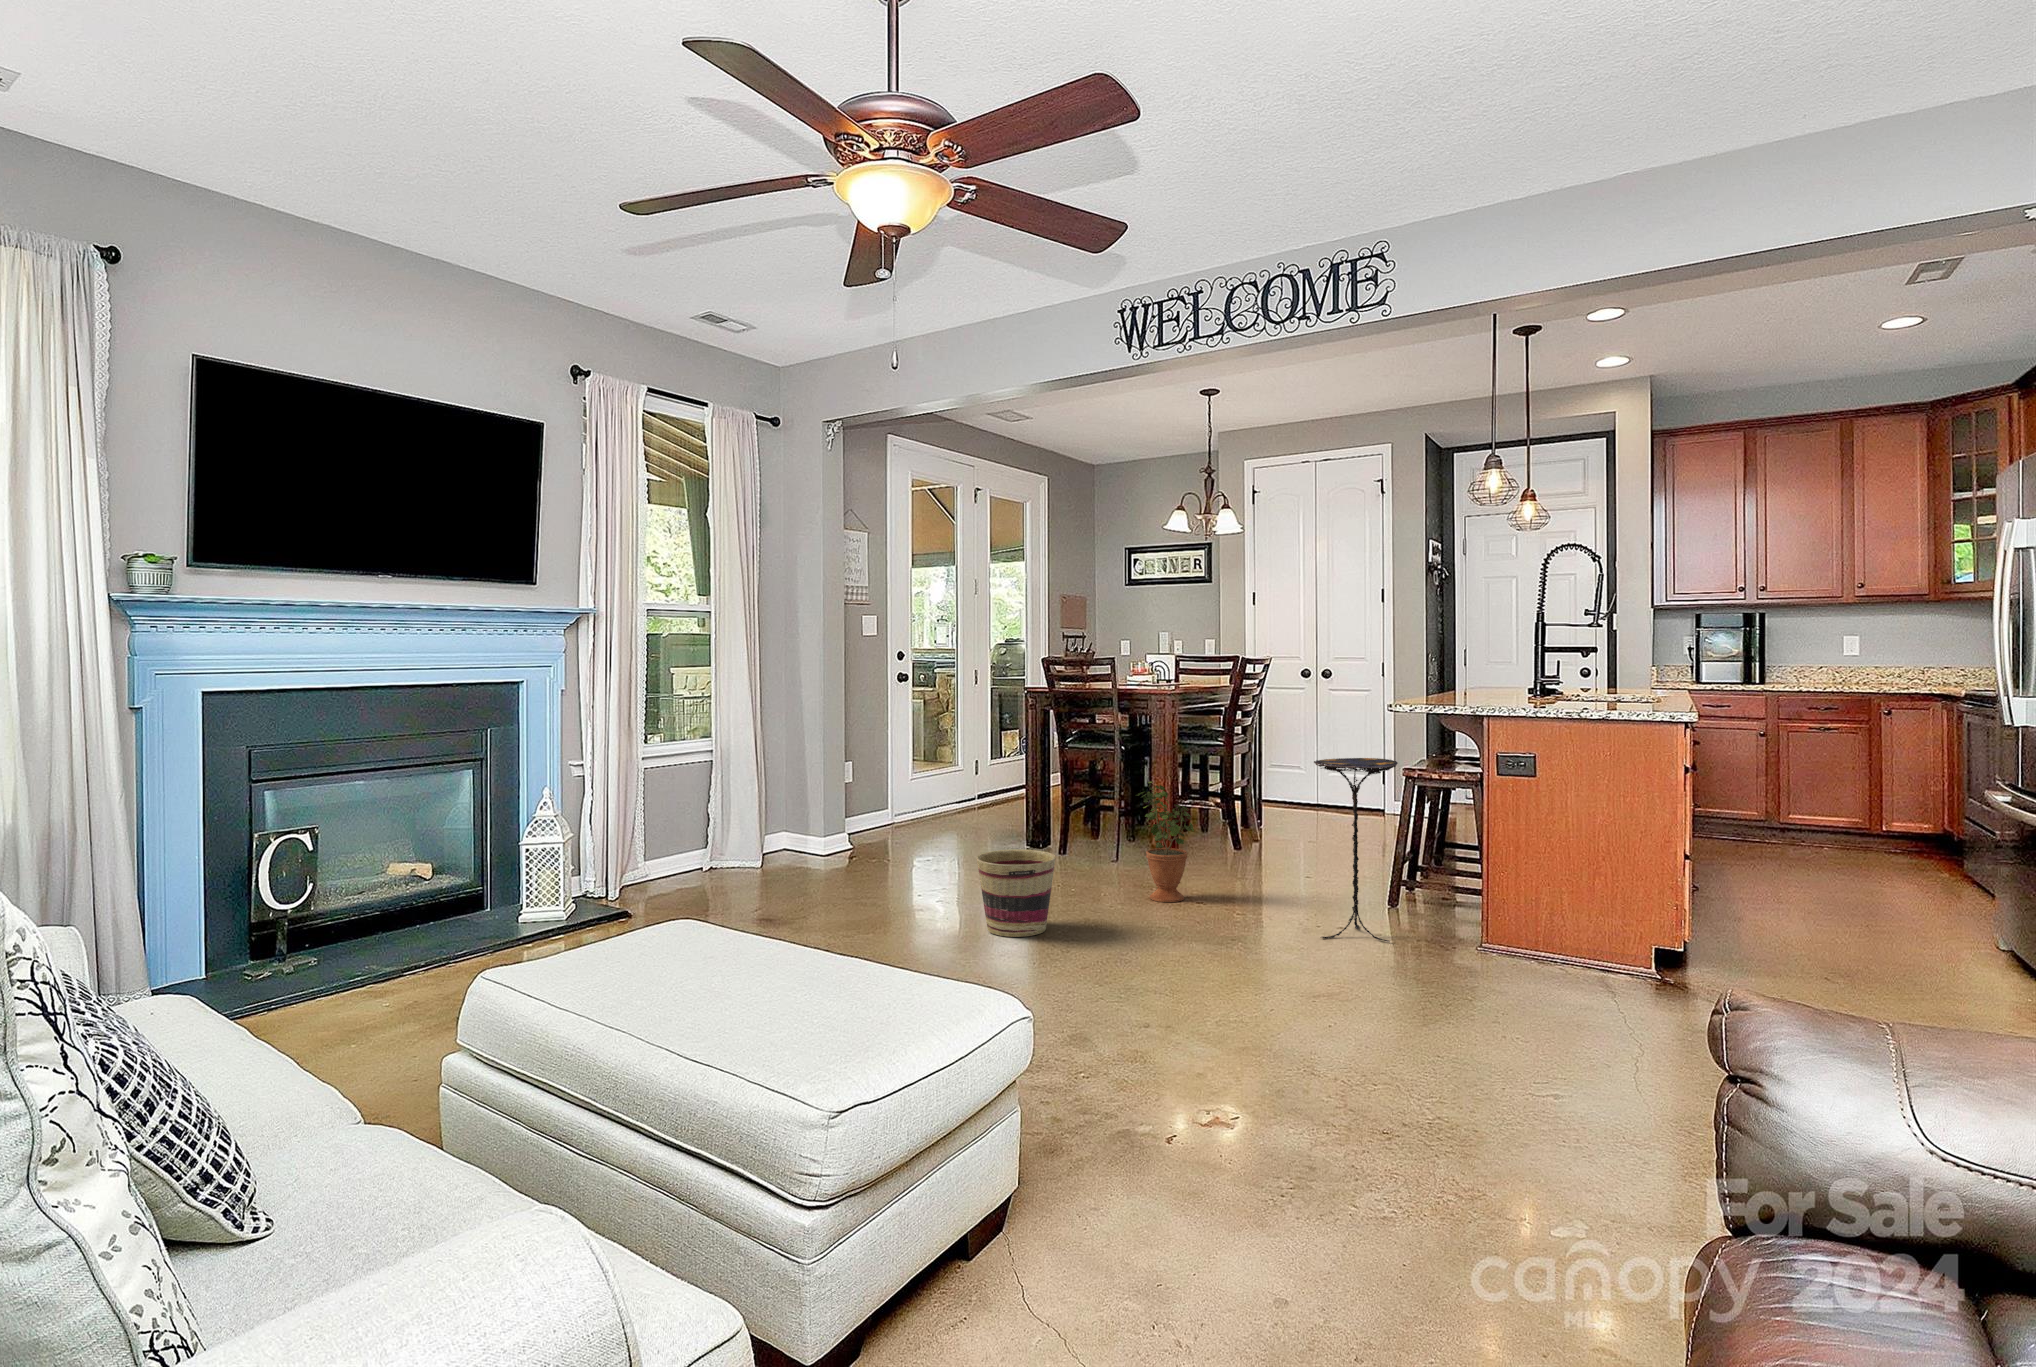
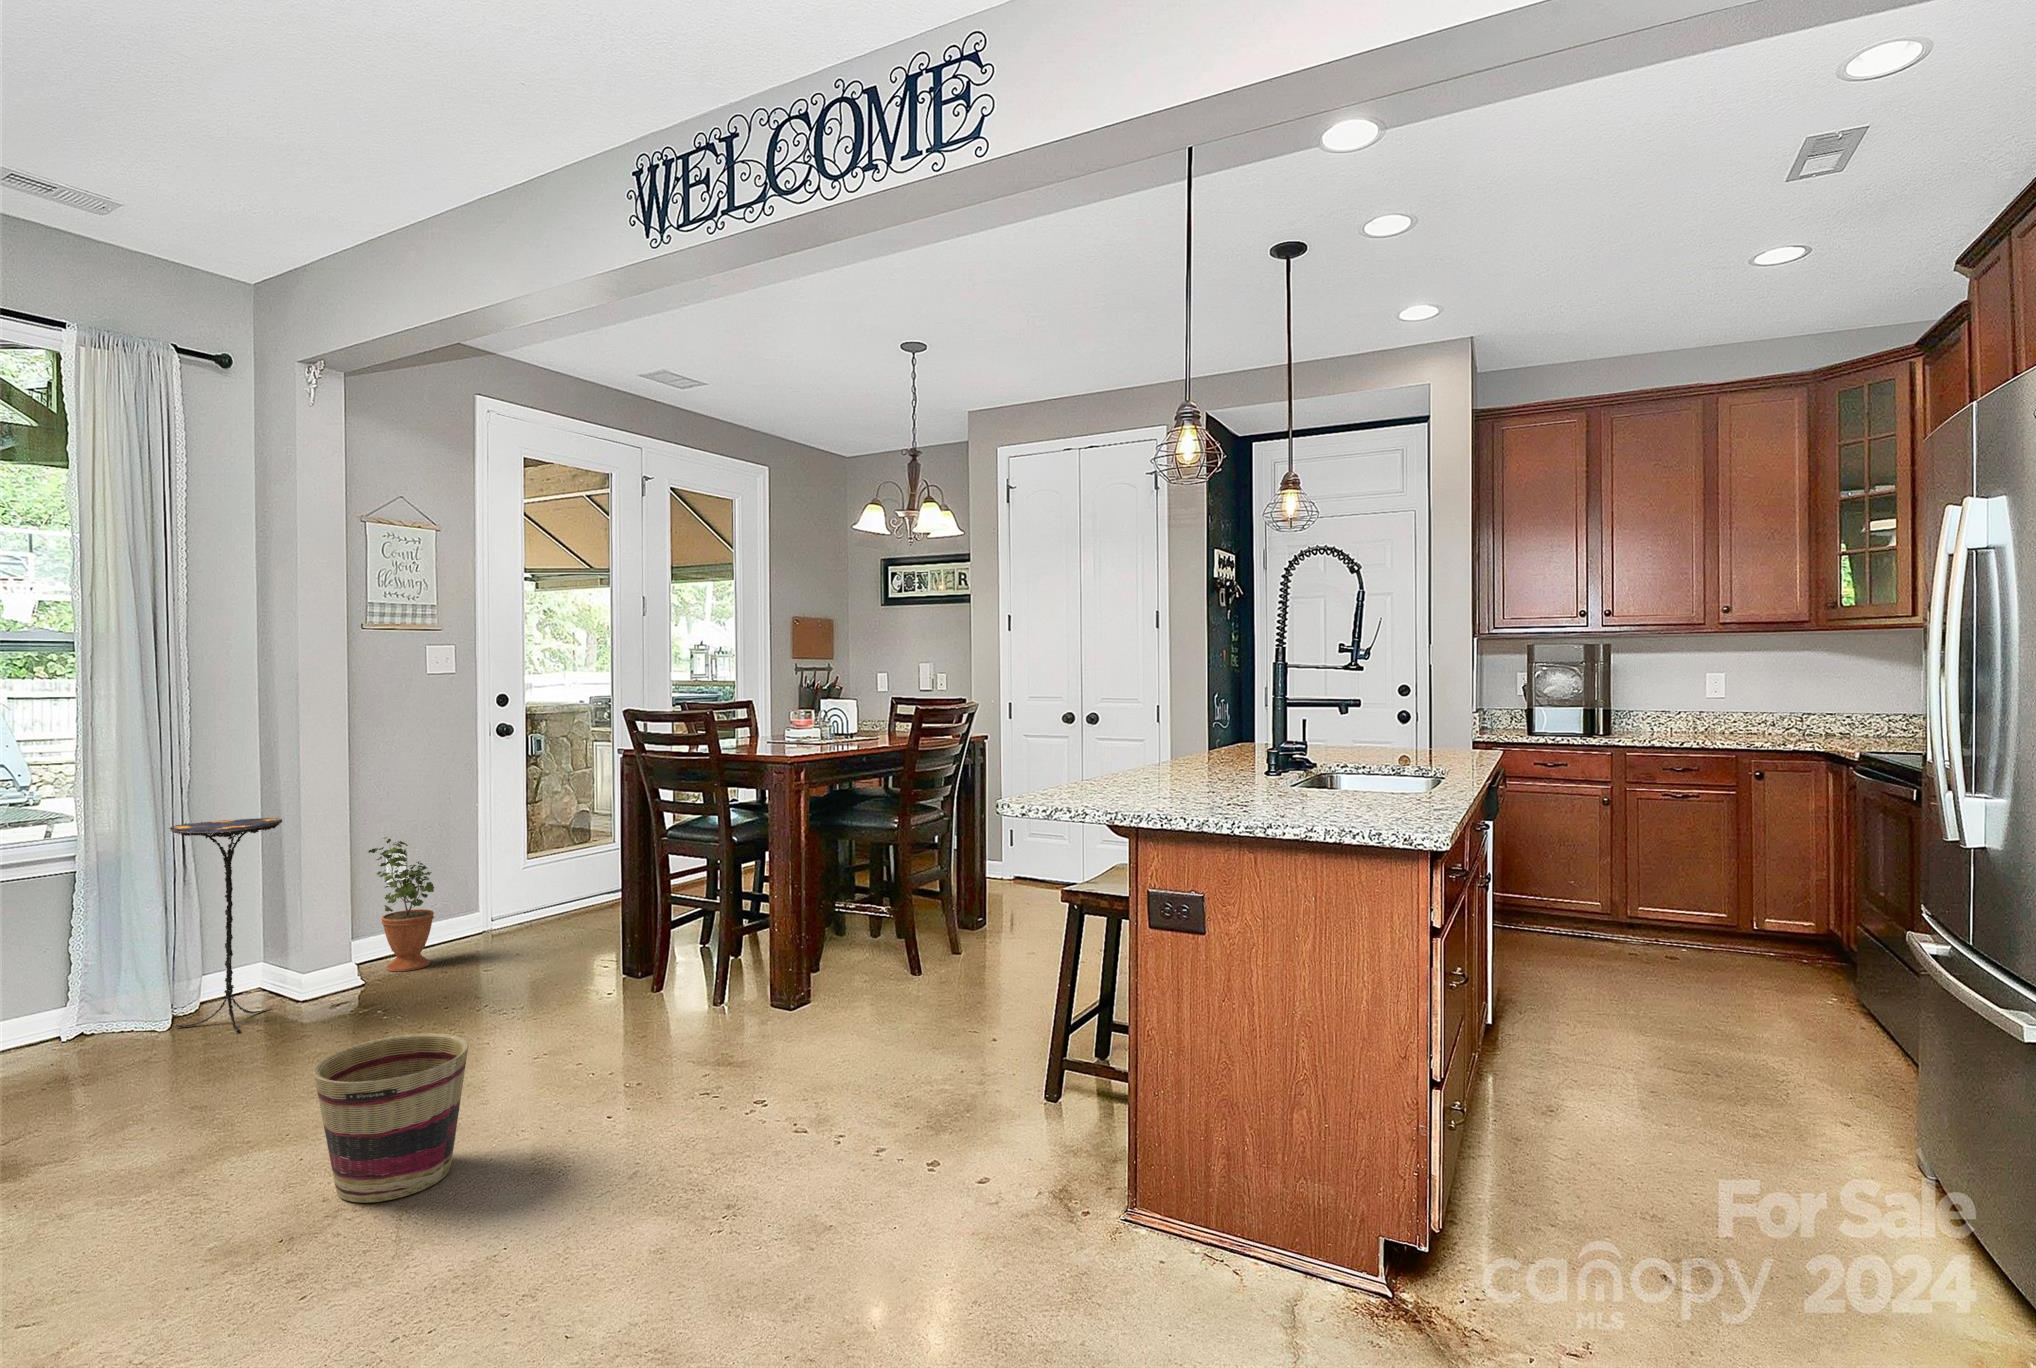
side table: present [1314,758,1398,942] -> present [169,818,282,1031]
potted plant: present [1138,782,1194,902] -> present [368,837,434,971]

